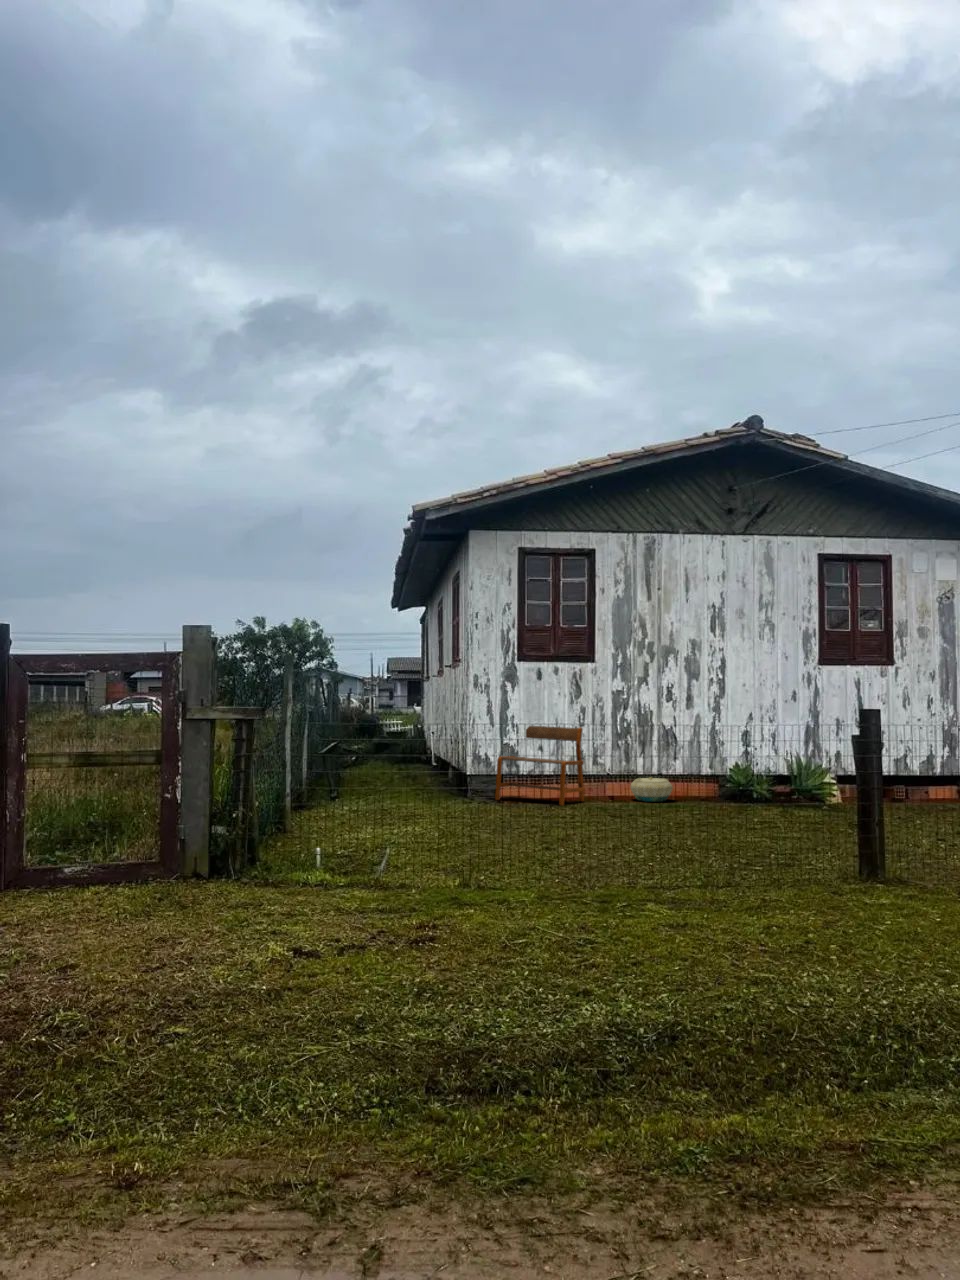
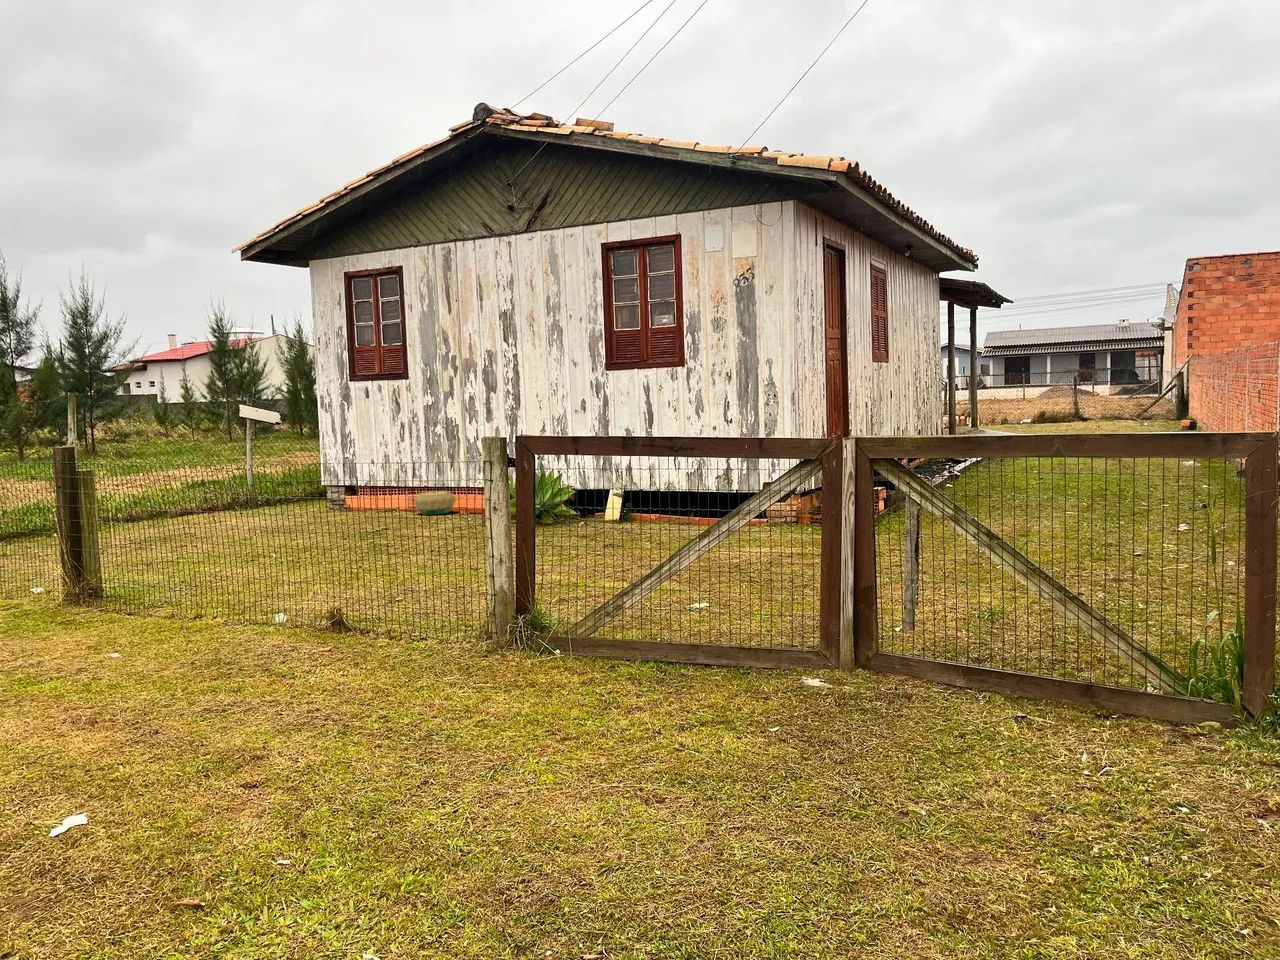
bench: present [495,726,585,805] -> none [329,440,377,517]

